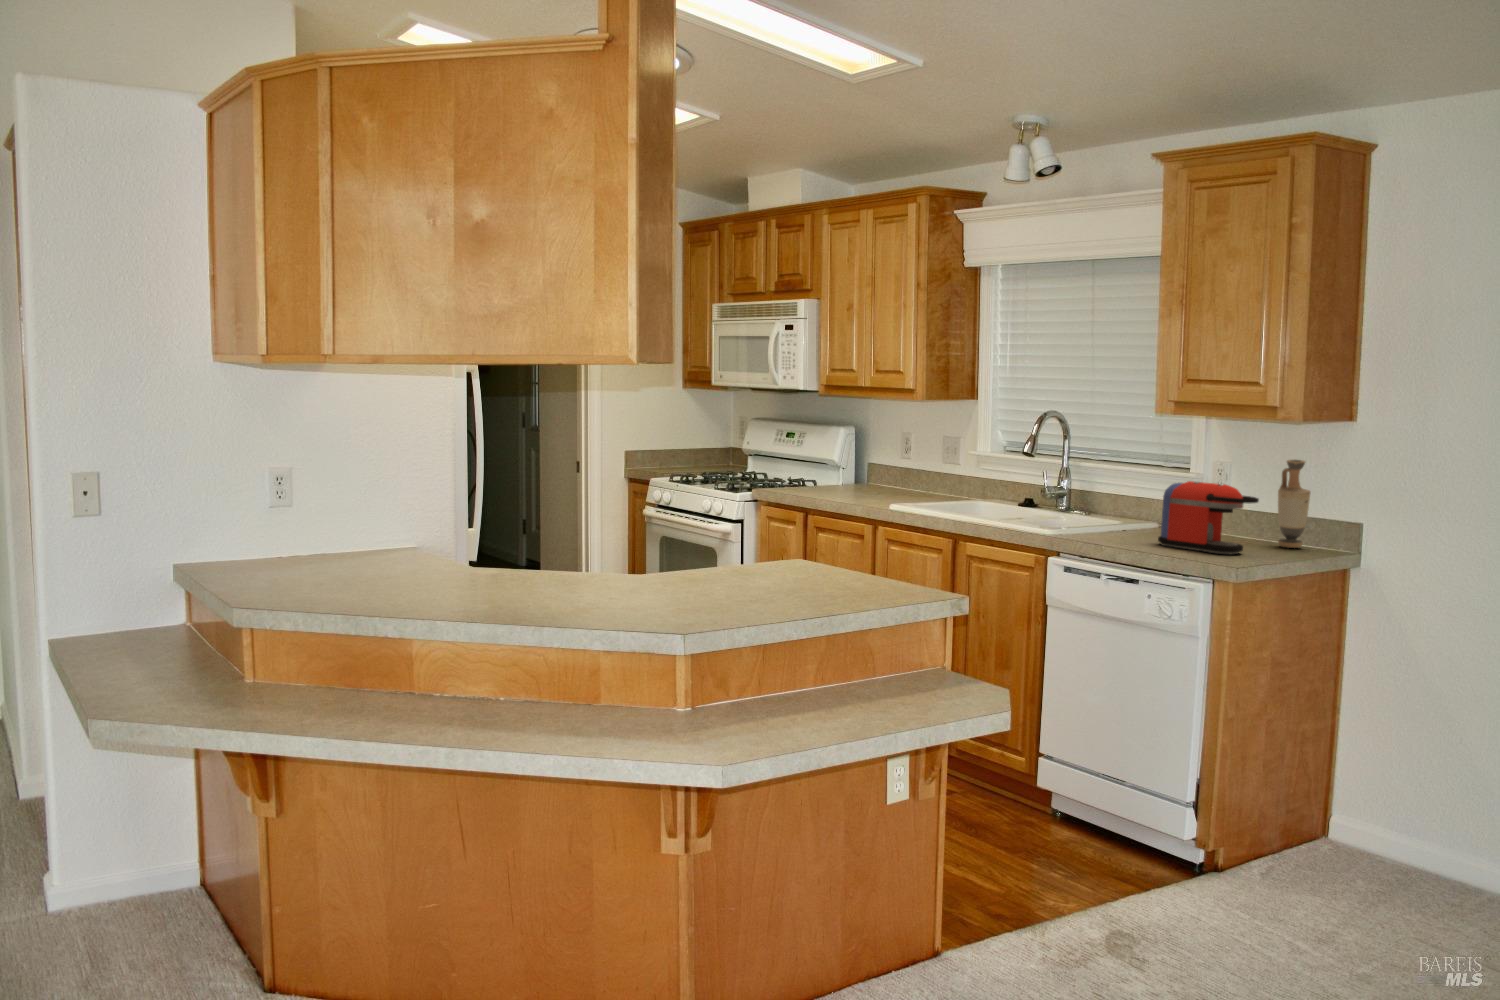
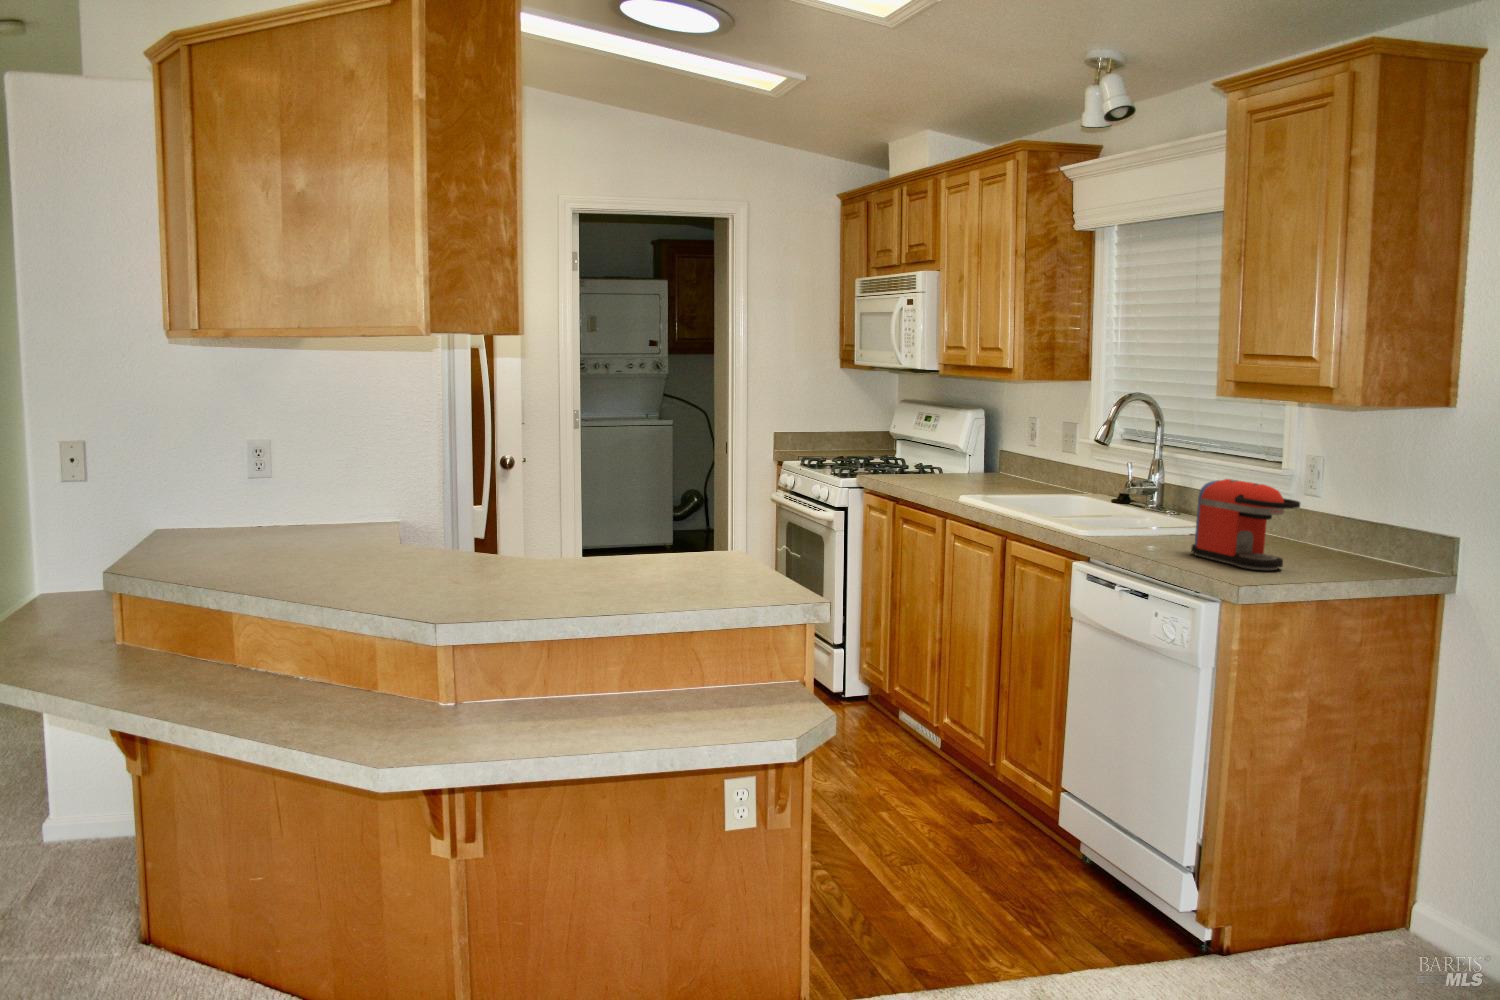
vase: present [1278,460,1310,548] -> none [1356,457,1398,568]

